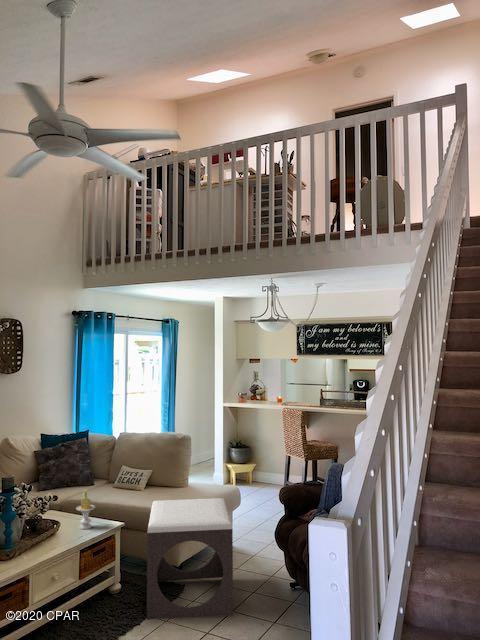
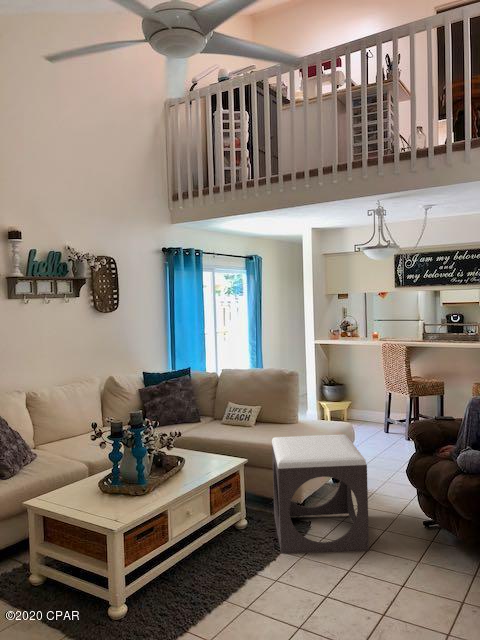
candle: present [76,490,95,529] -> none [199,426,218,465]

